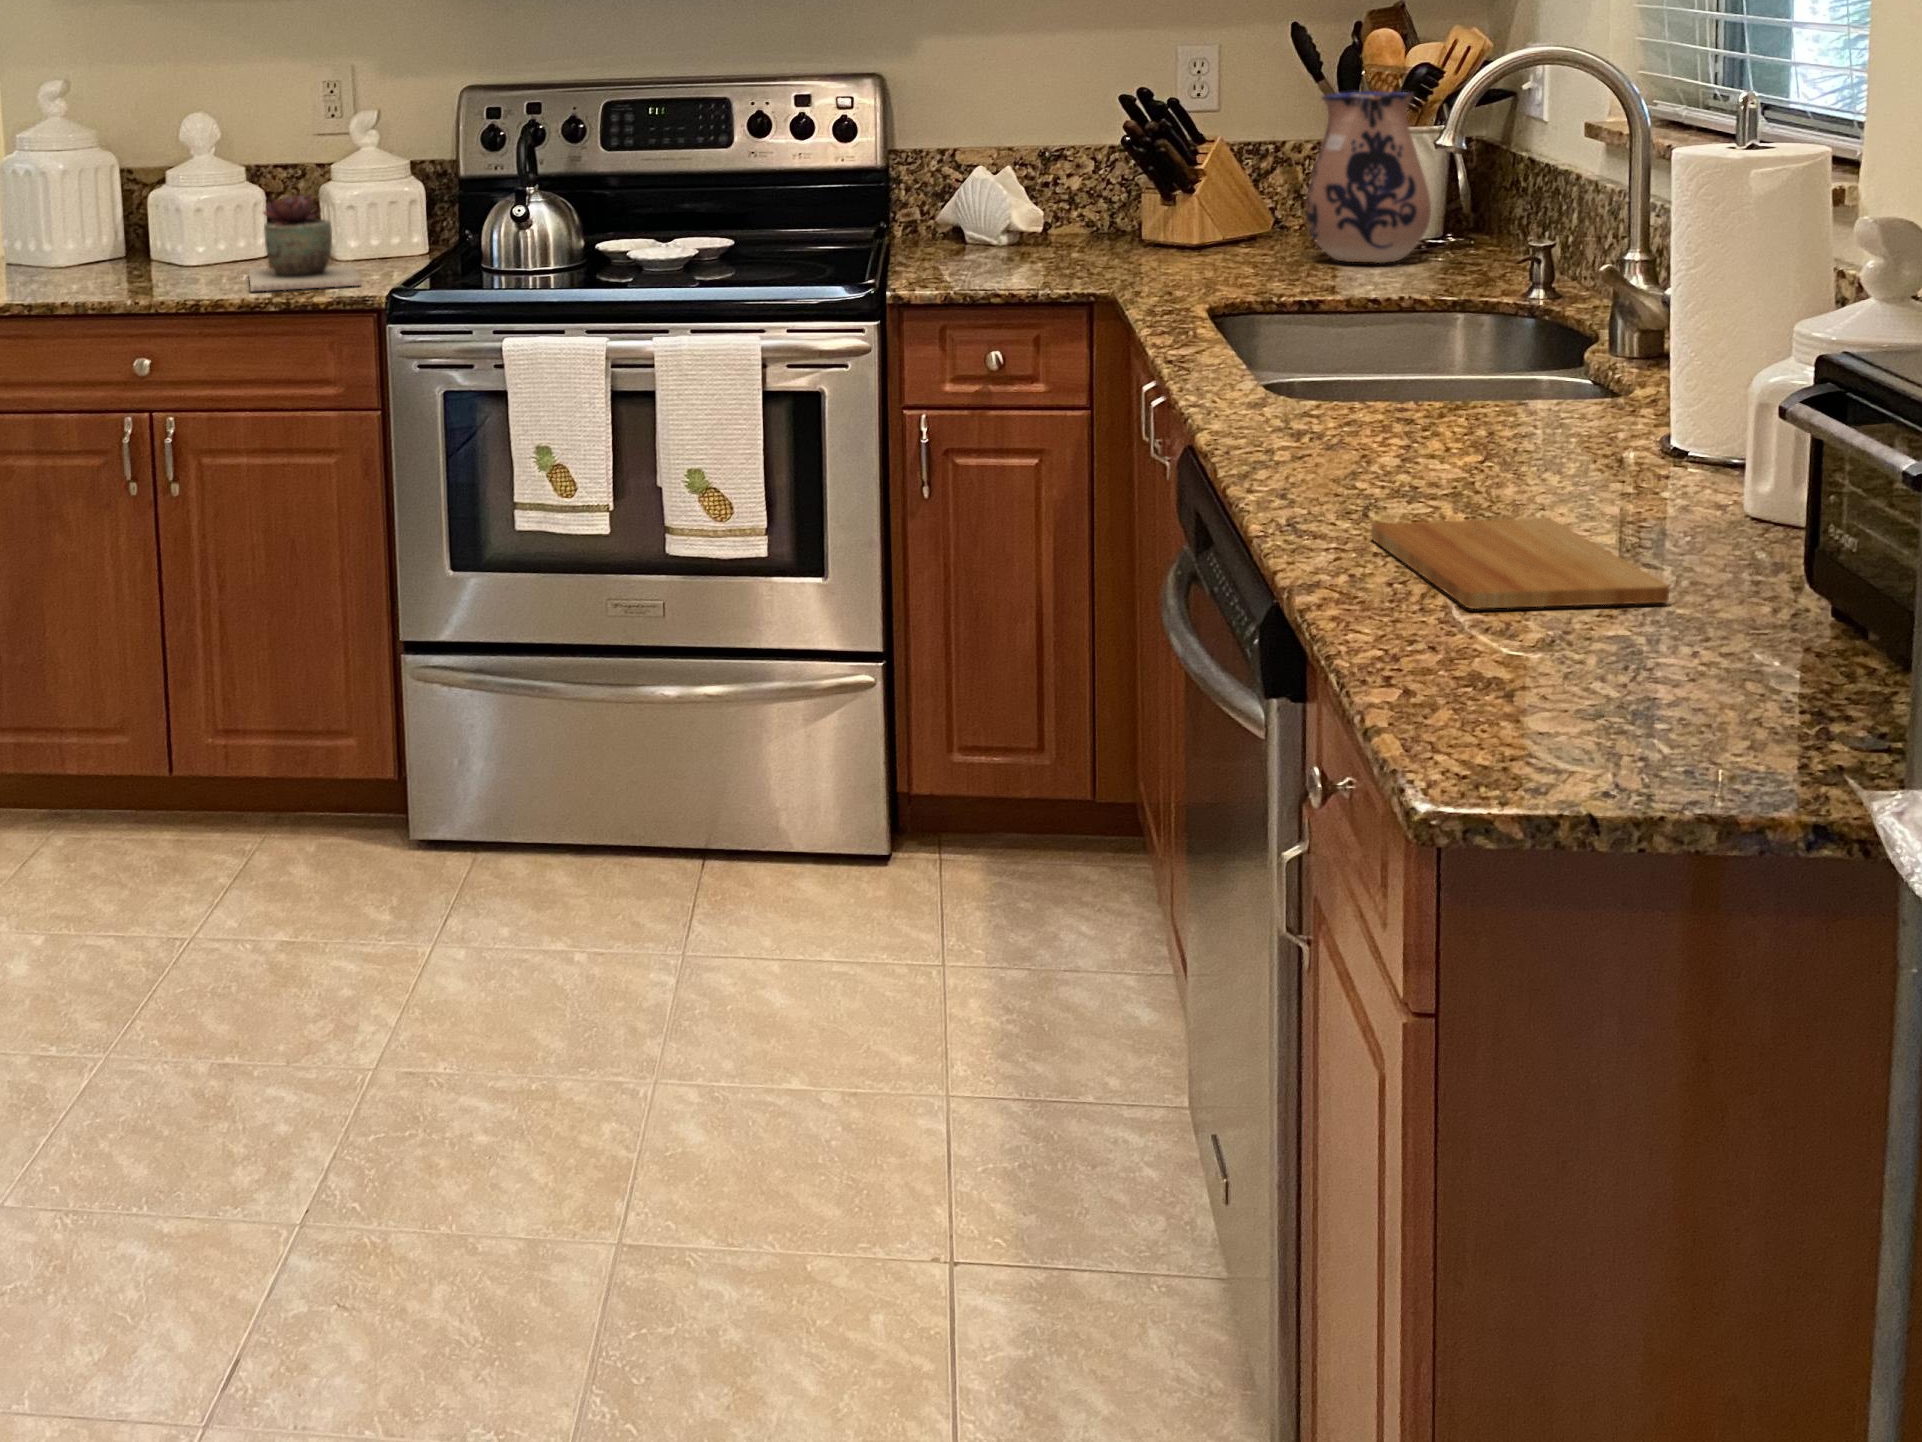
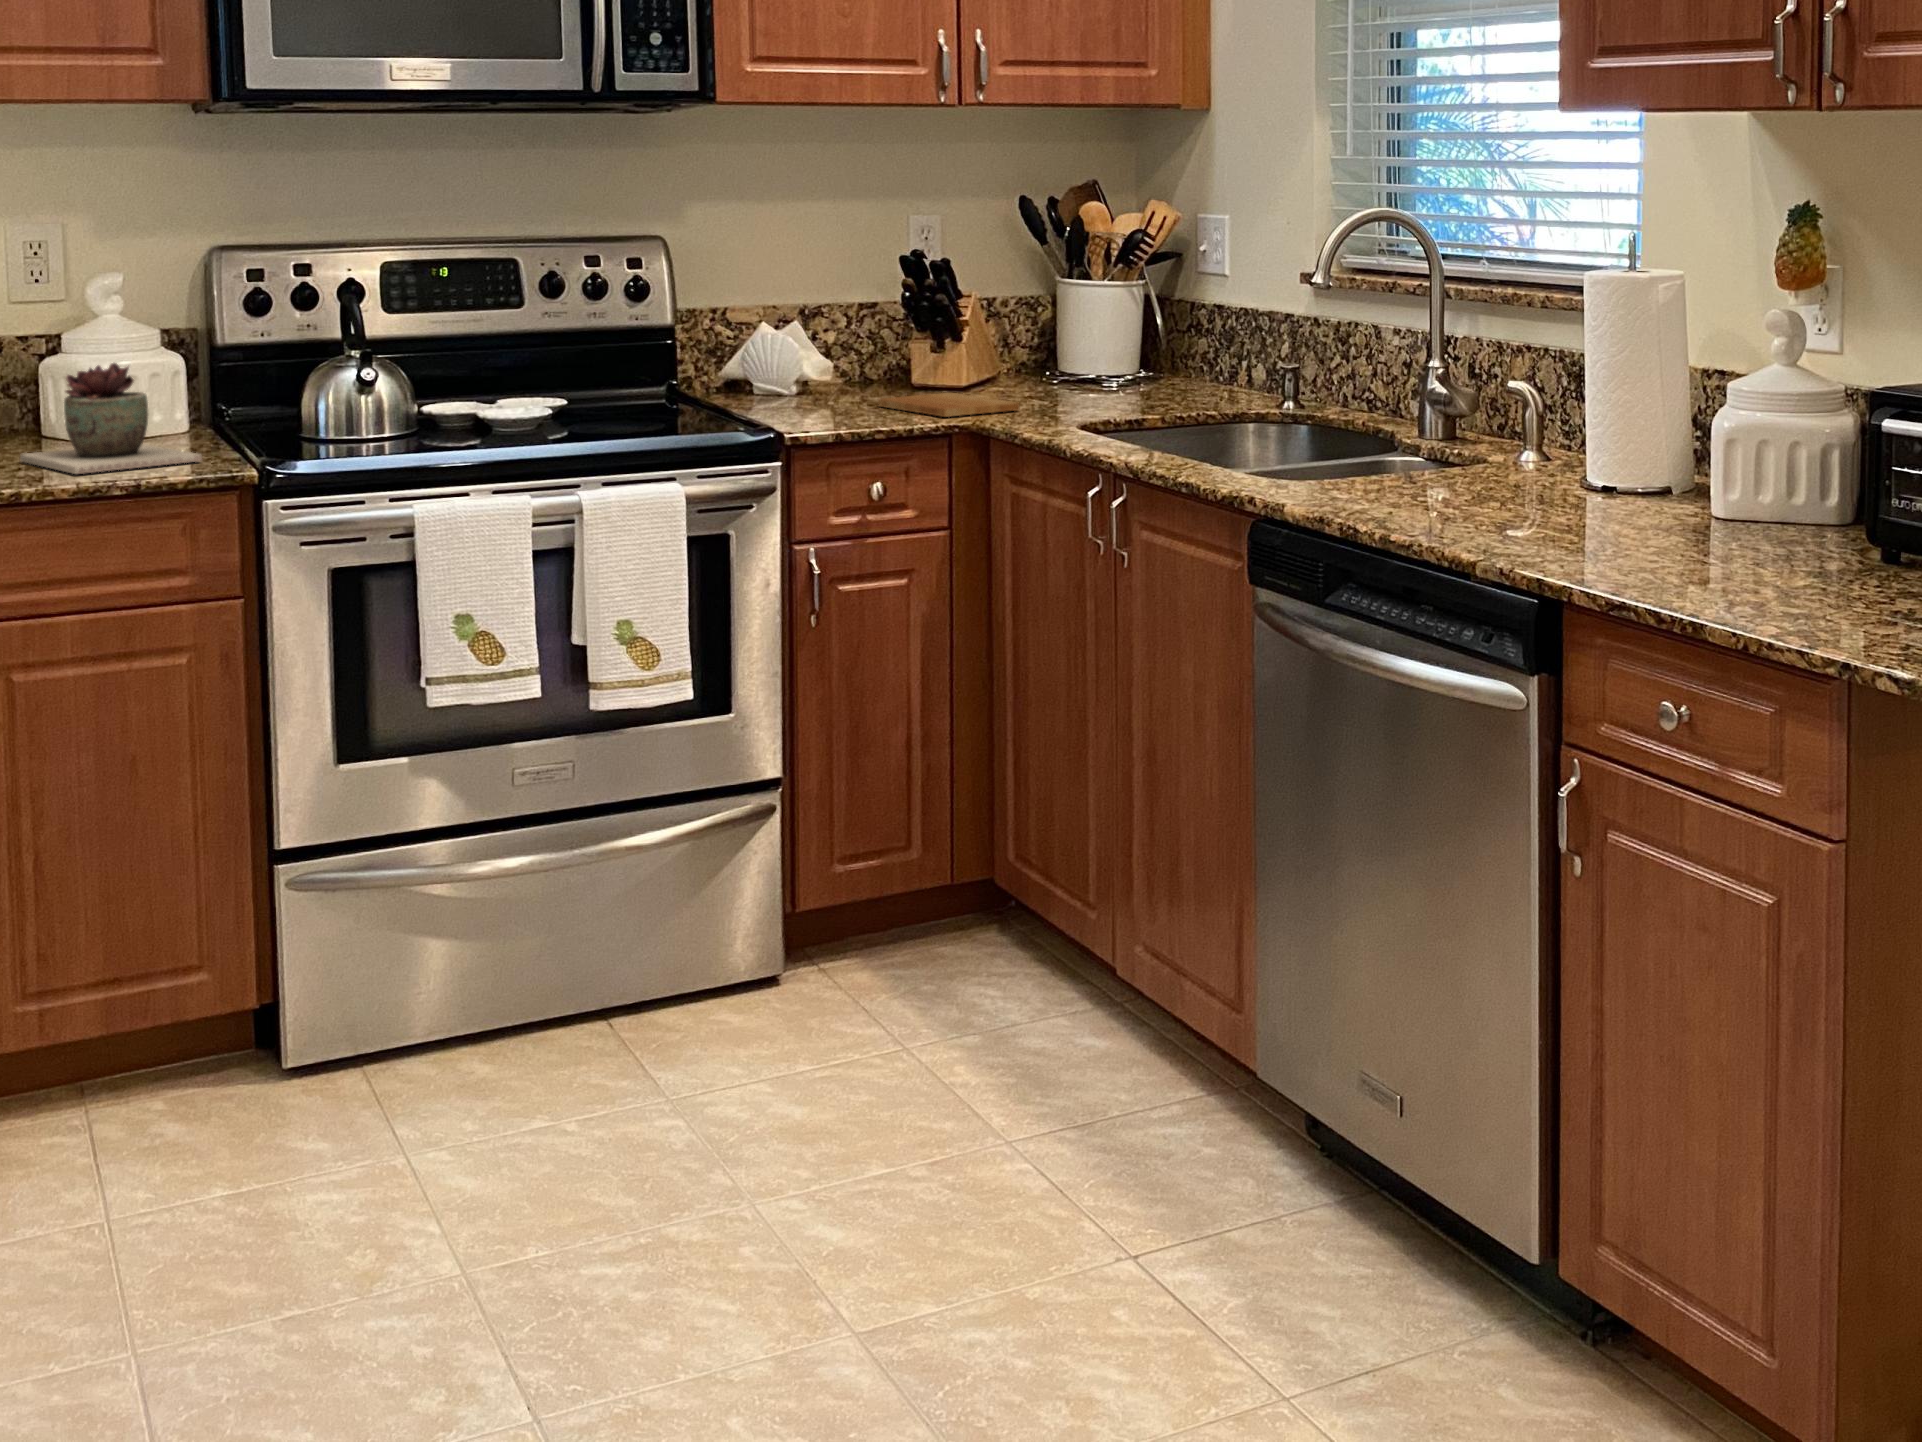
ceramic pitcher: present [1306,91,1431,263] -> none [1071,250,1170,392]
cutting board: present [1371,518,1669,609] -> present [878,393,1020,417]

